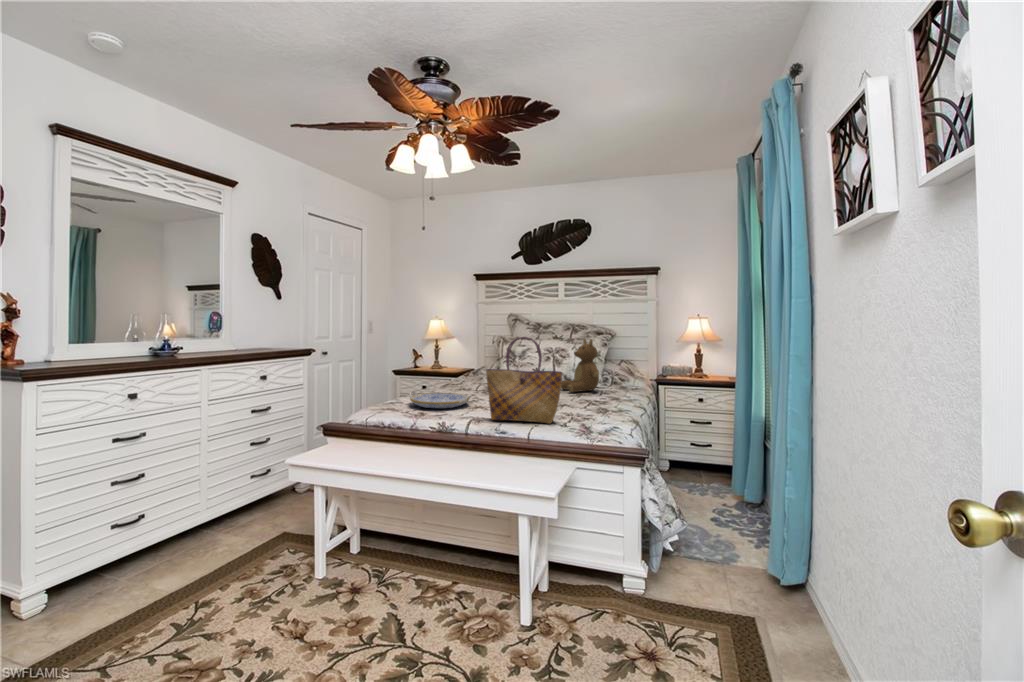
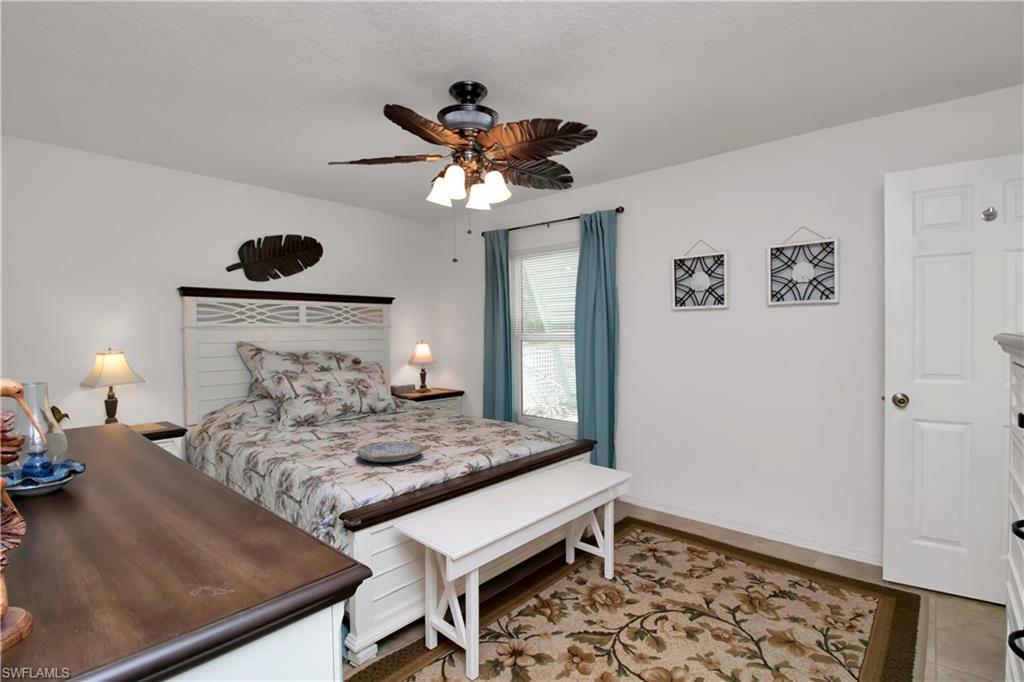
tote bag: present [486,337,562,424] -> none [474,373,518,451]
teddy bear: present [561,339,599,392] -> none [396,368,437,421]

